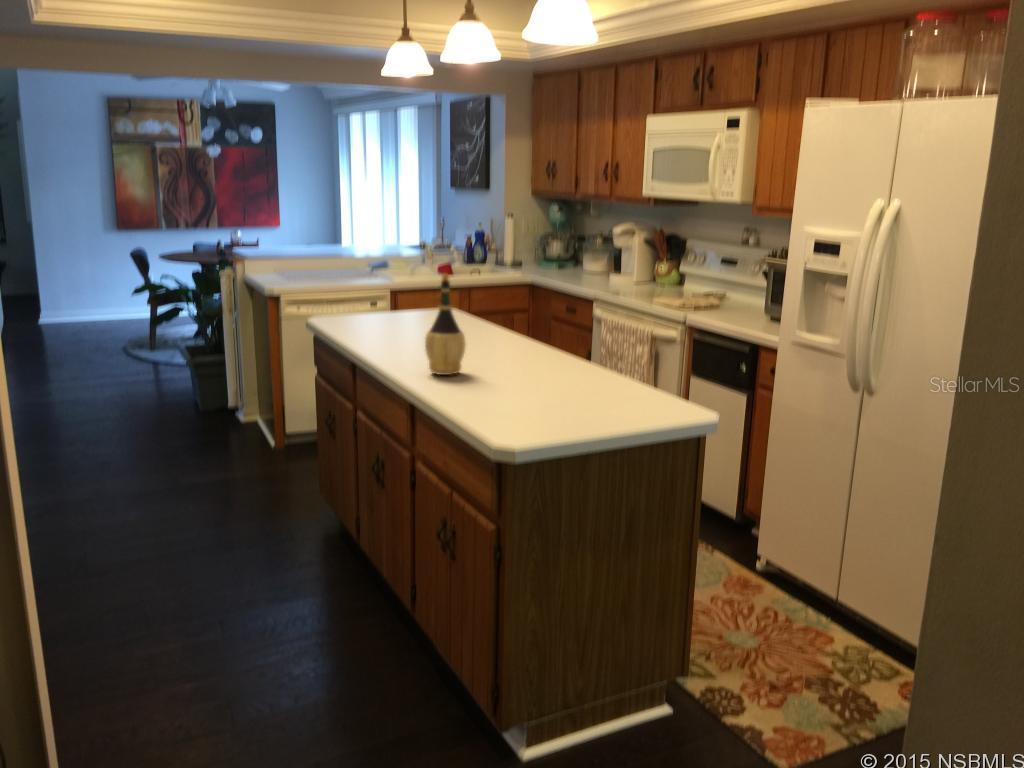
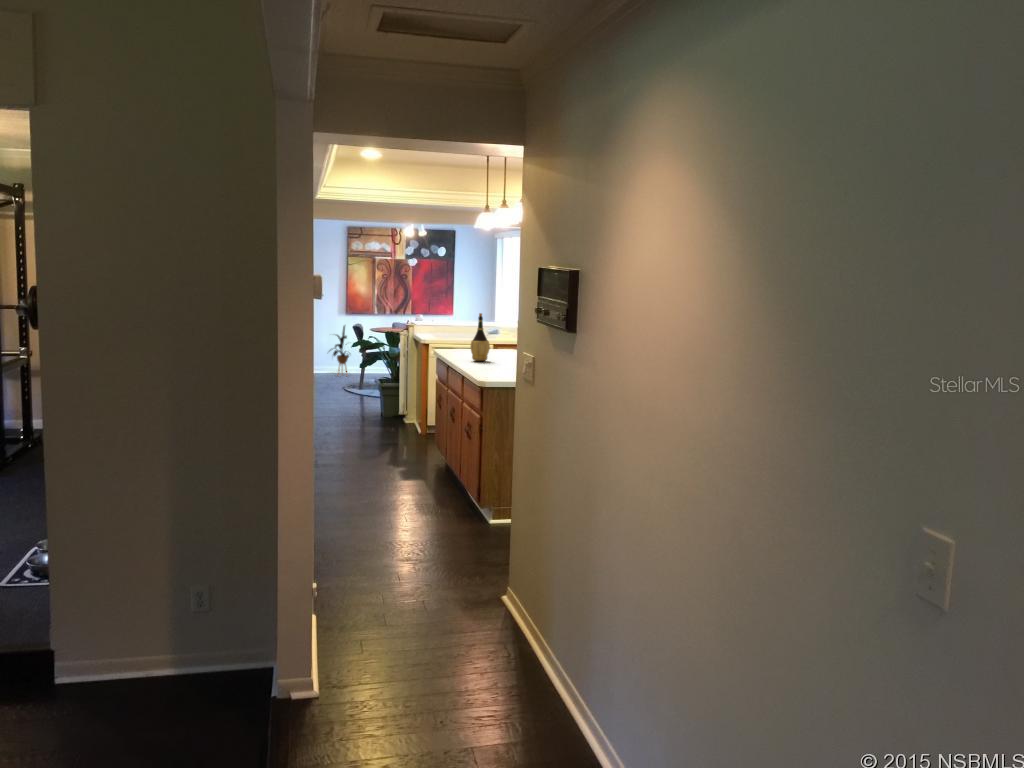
house plant: none [89,247,131,325] -> present [333,326,349,375]

